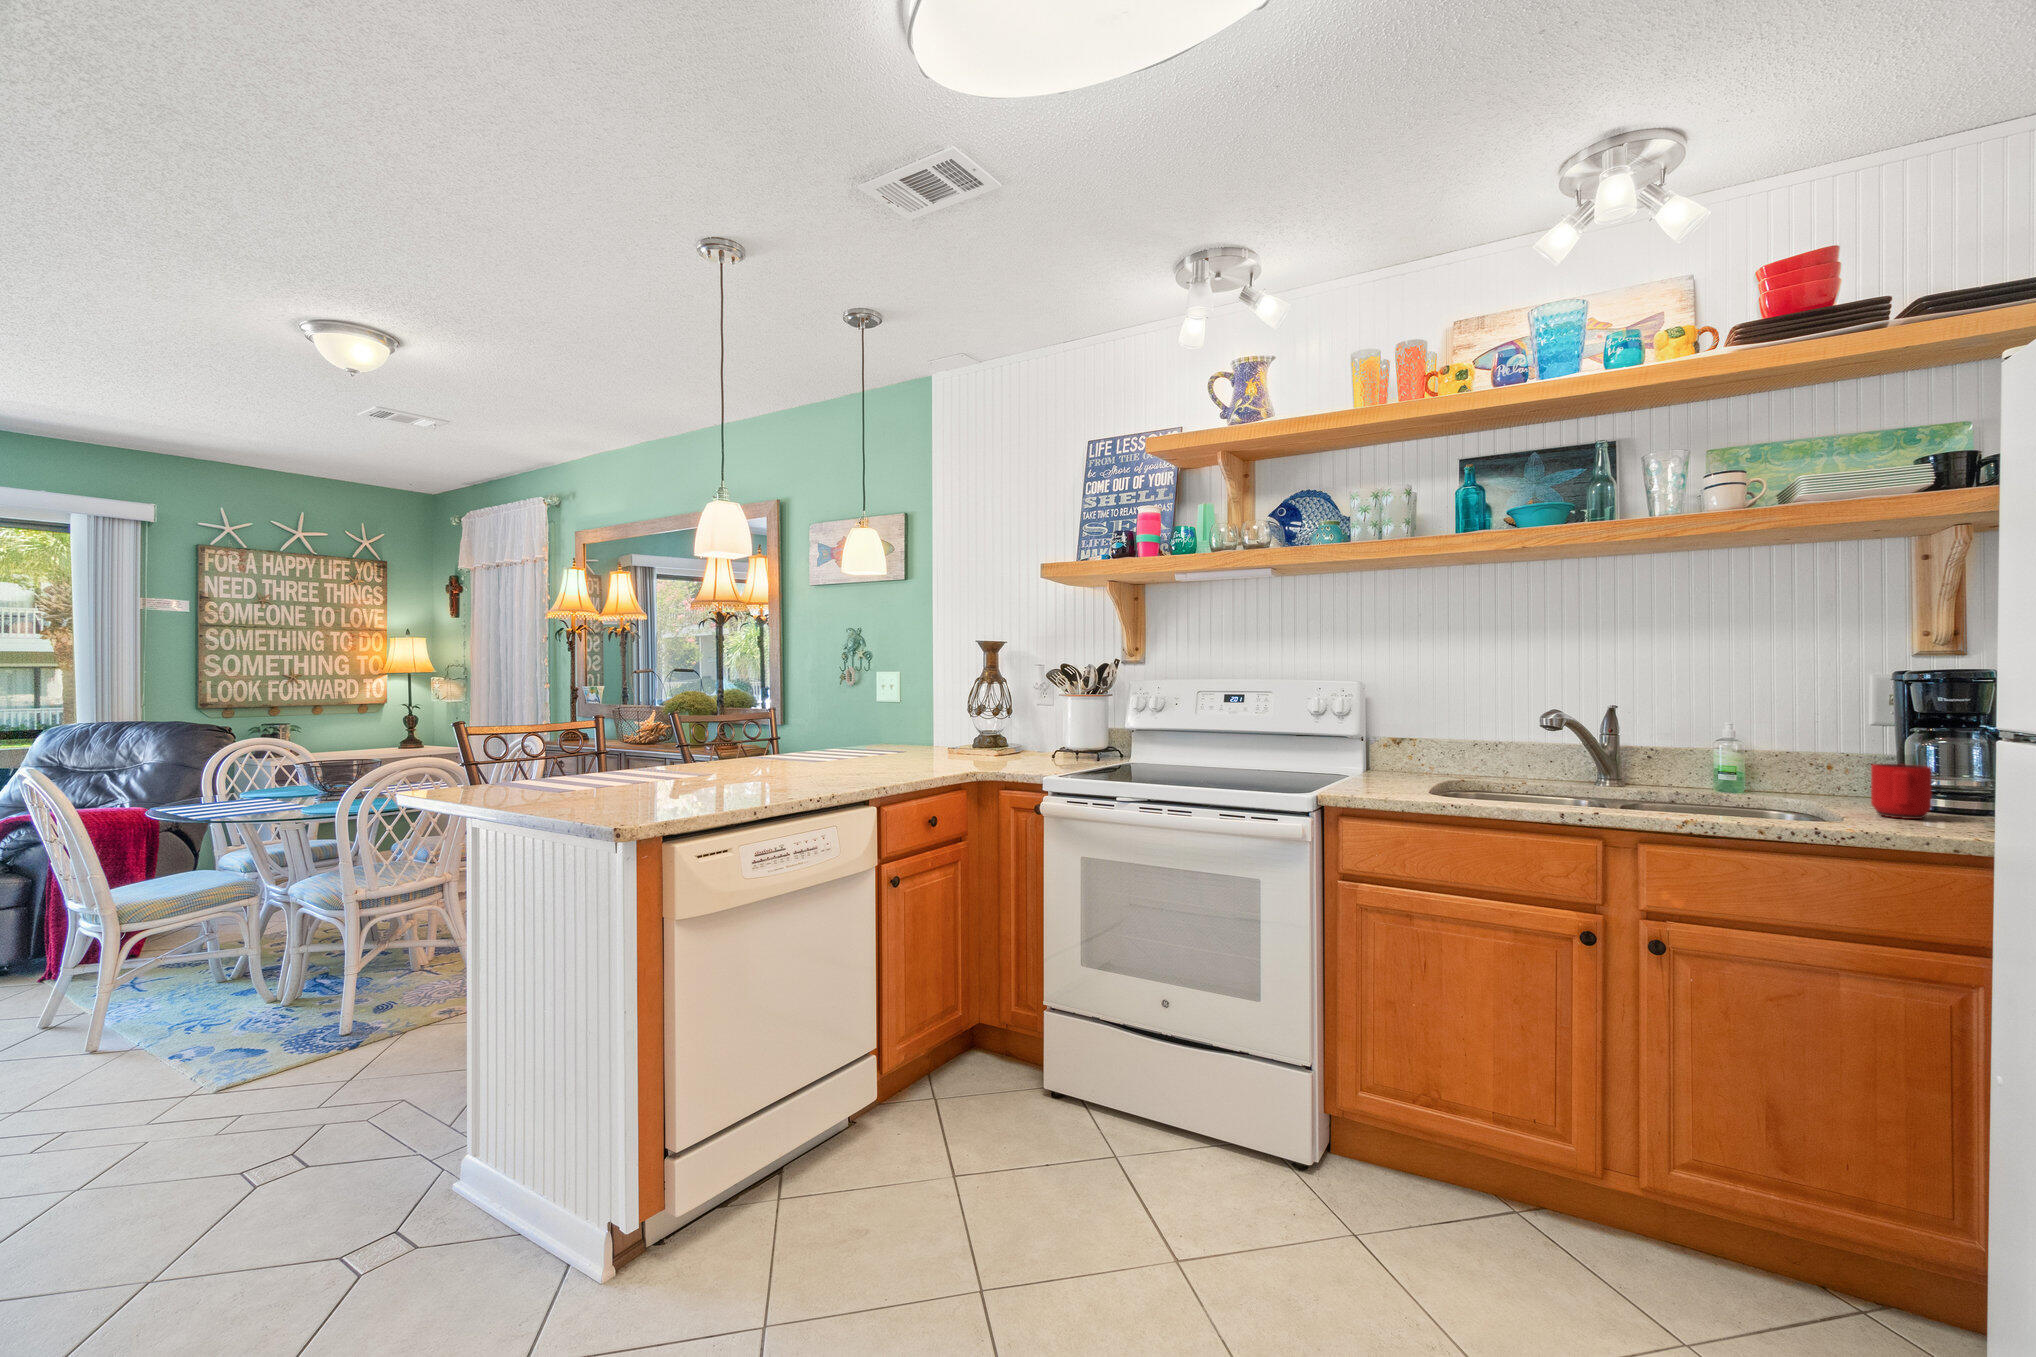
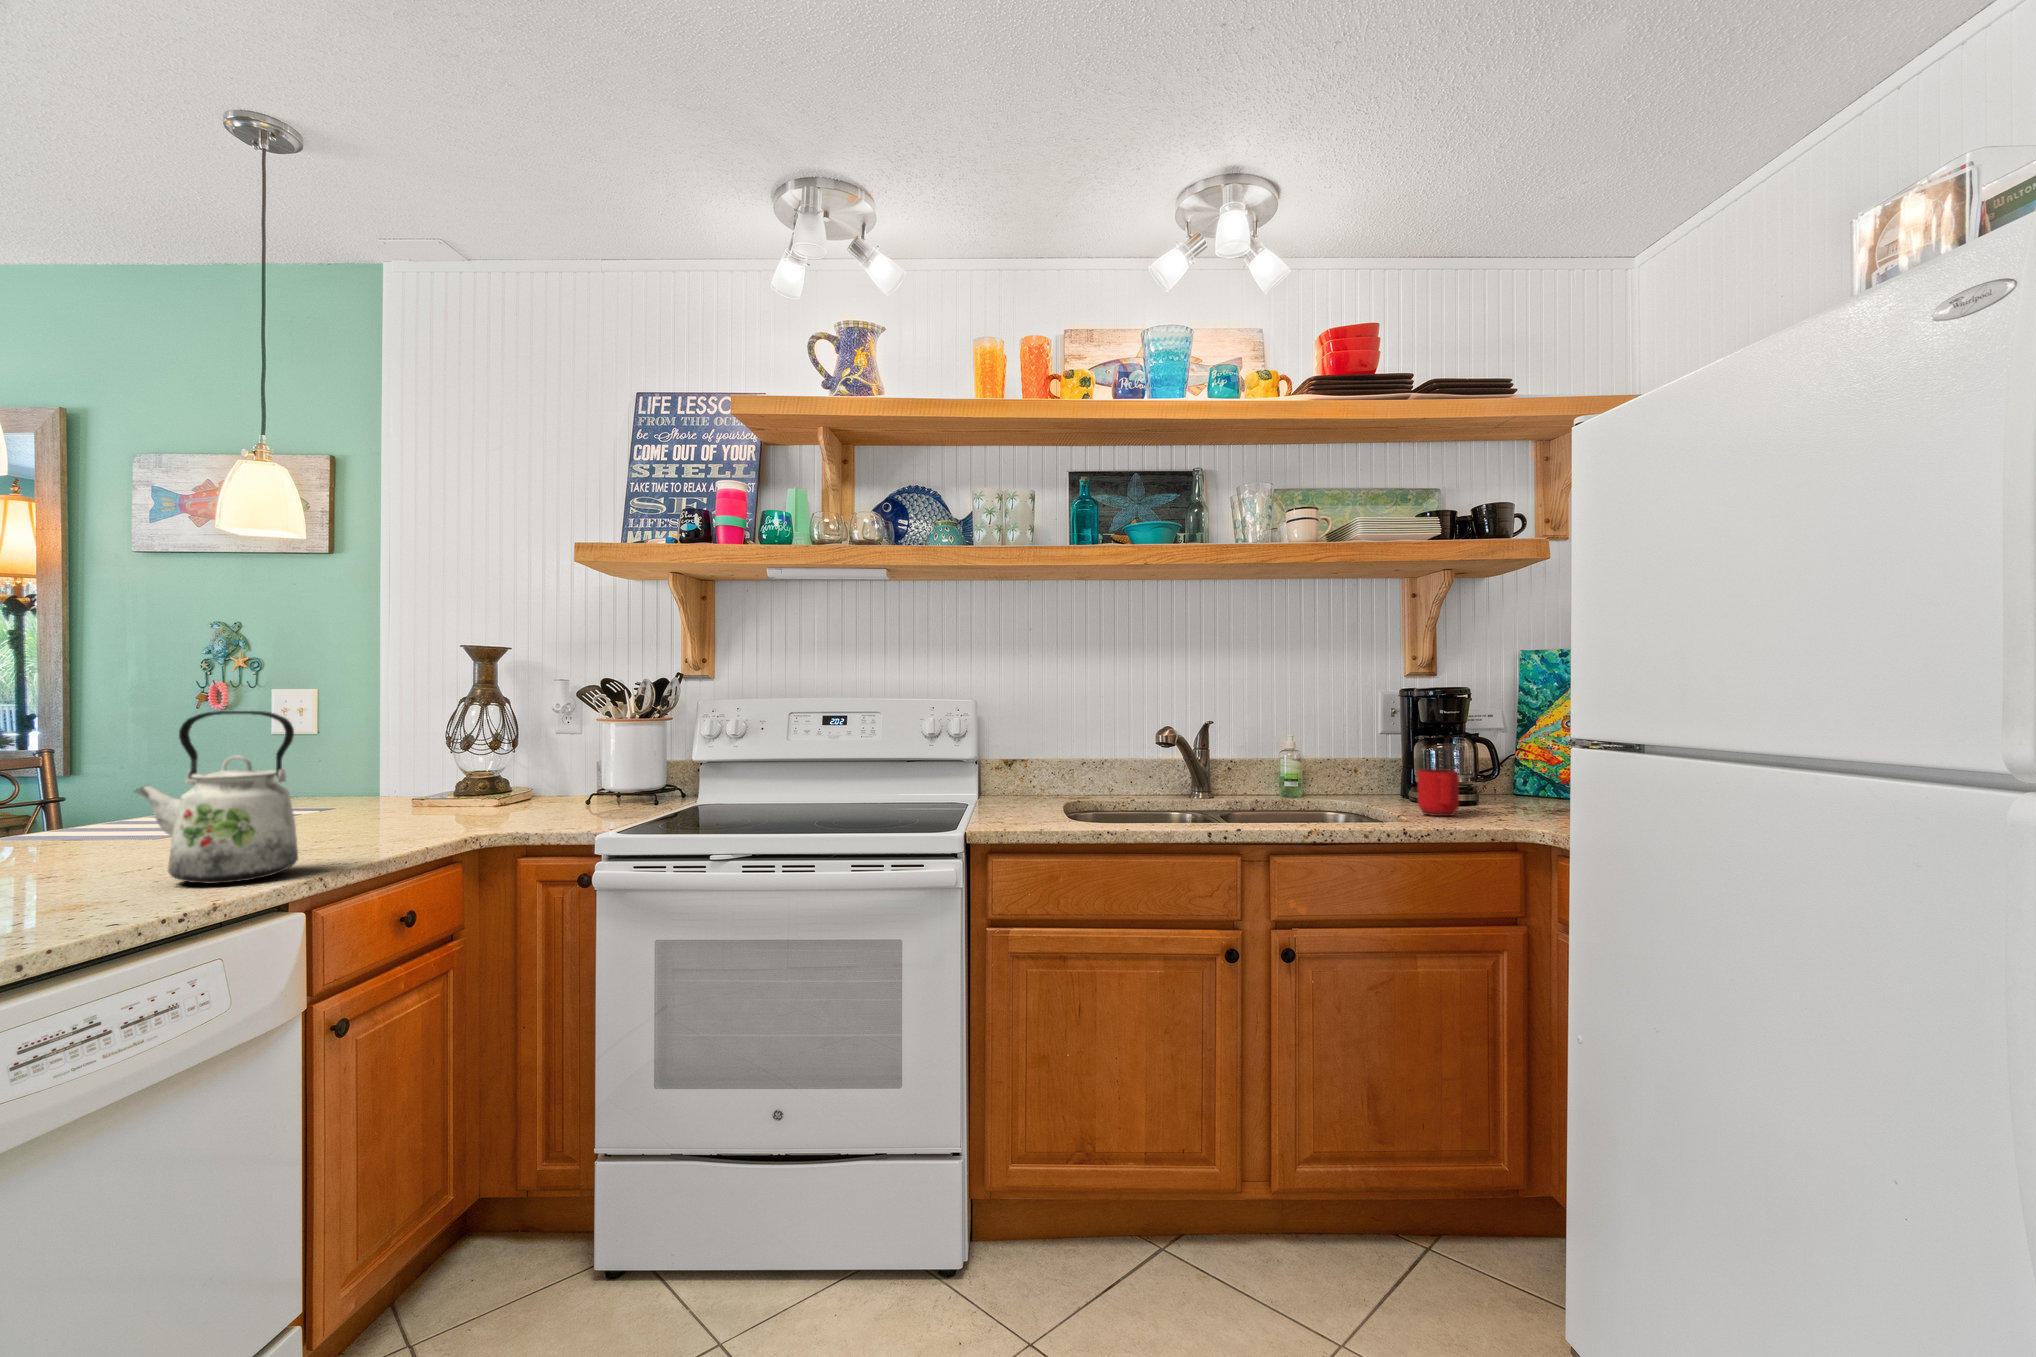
kettle: none [799,686,872,785] -> present [135,711,298,884]

